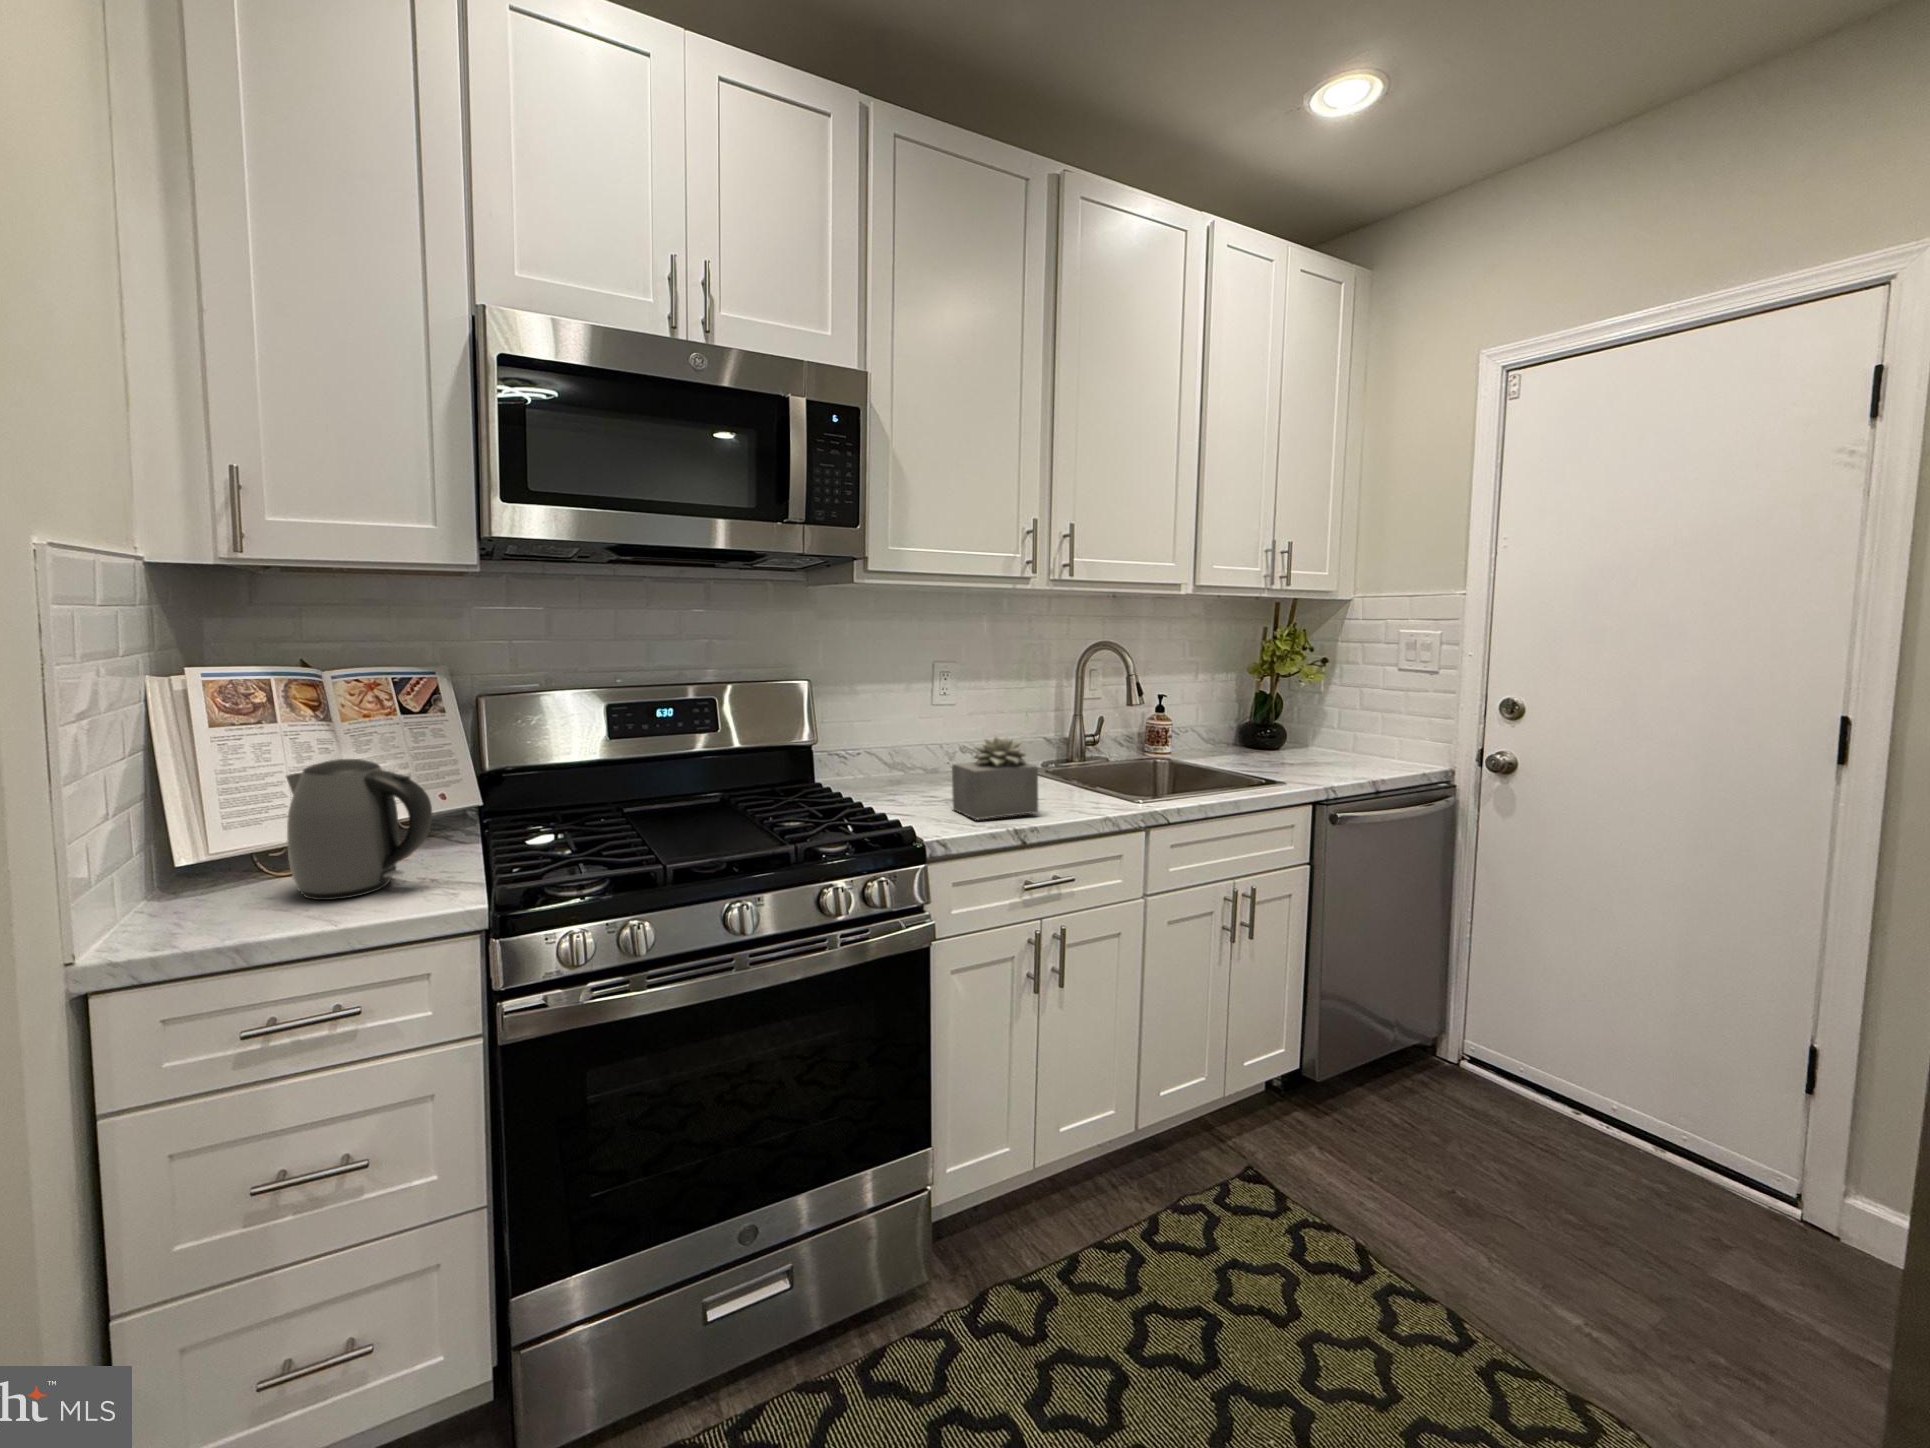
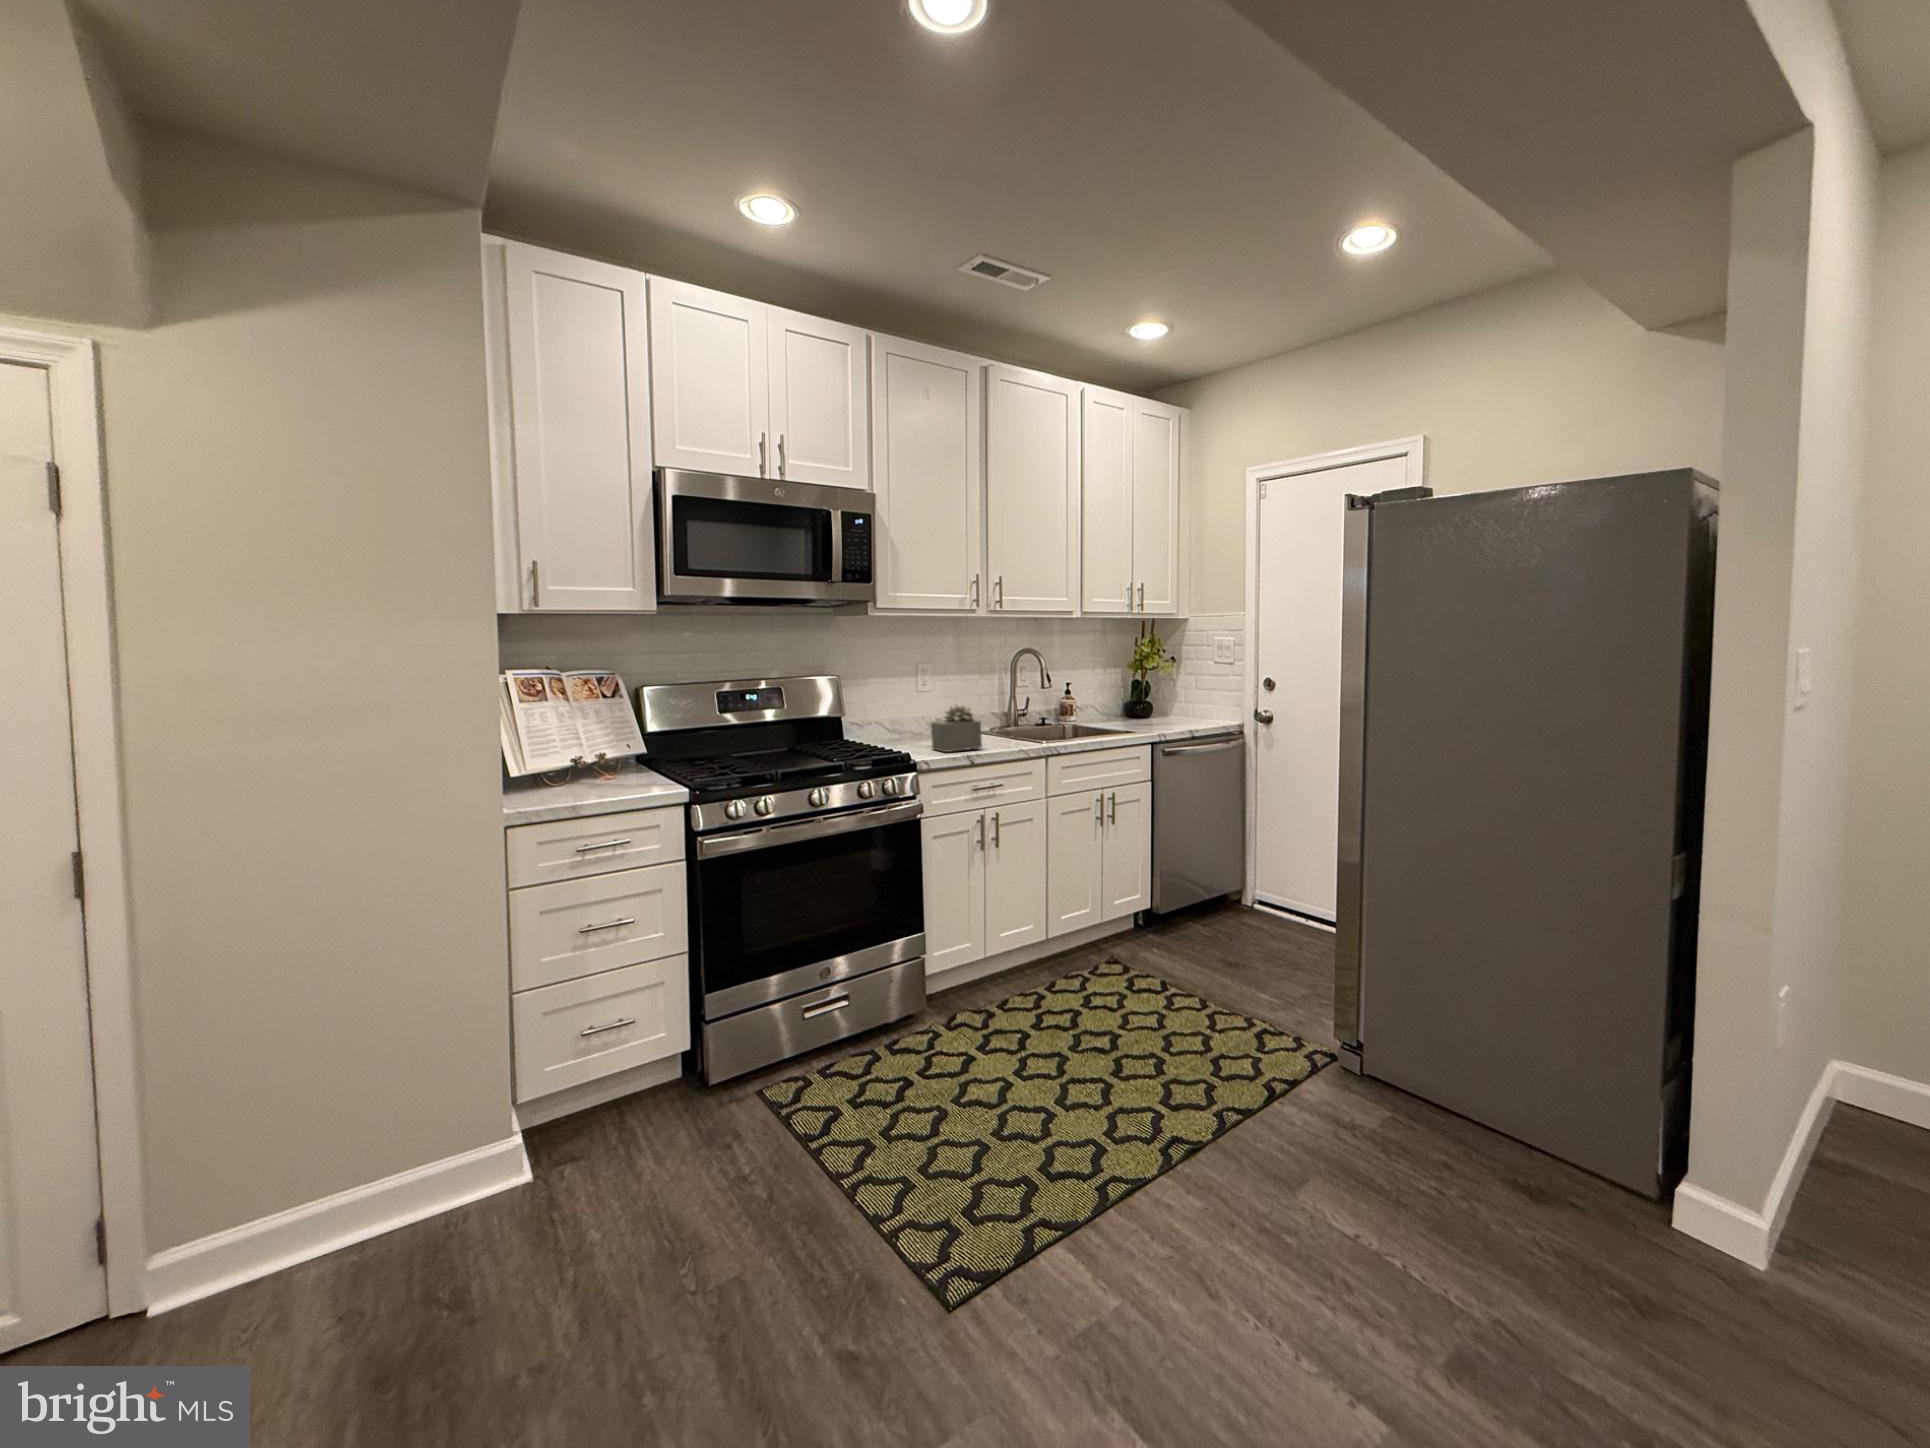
kettle: present [286,759,432,900] -> none [571,717,651,790]

